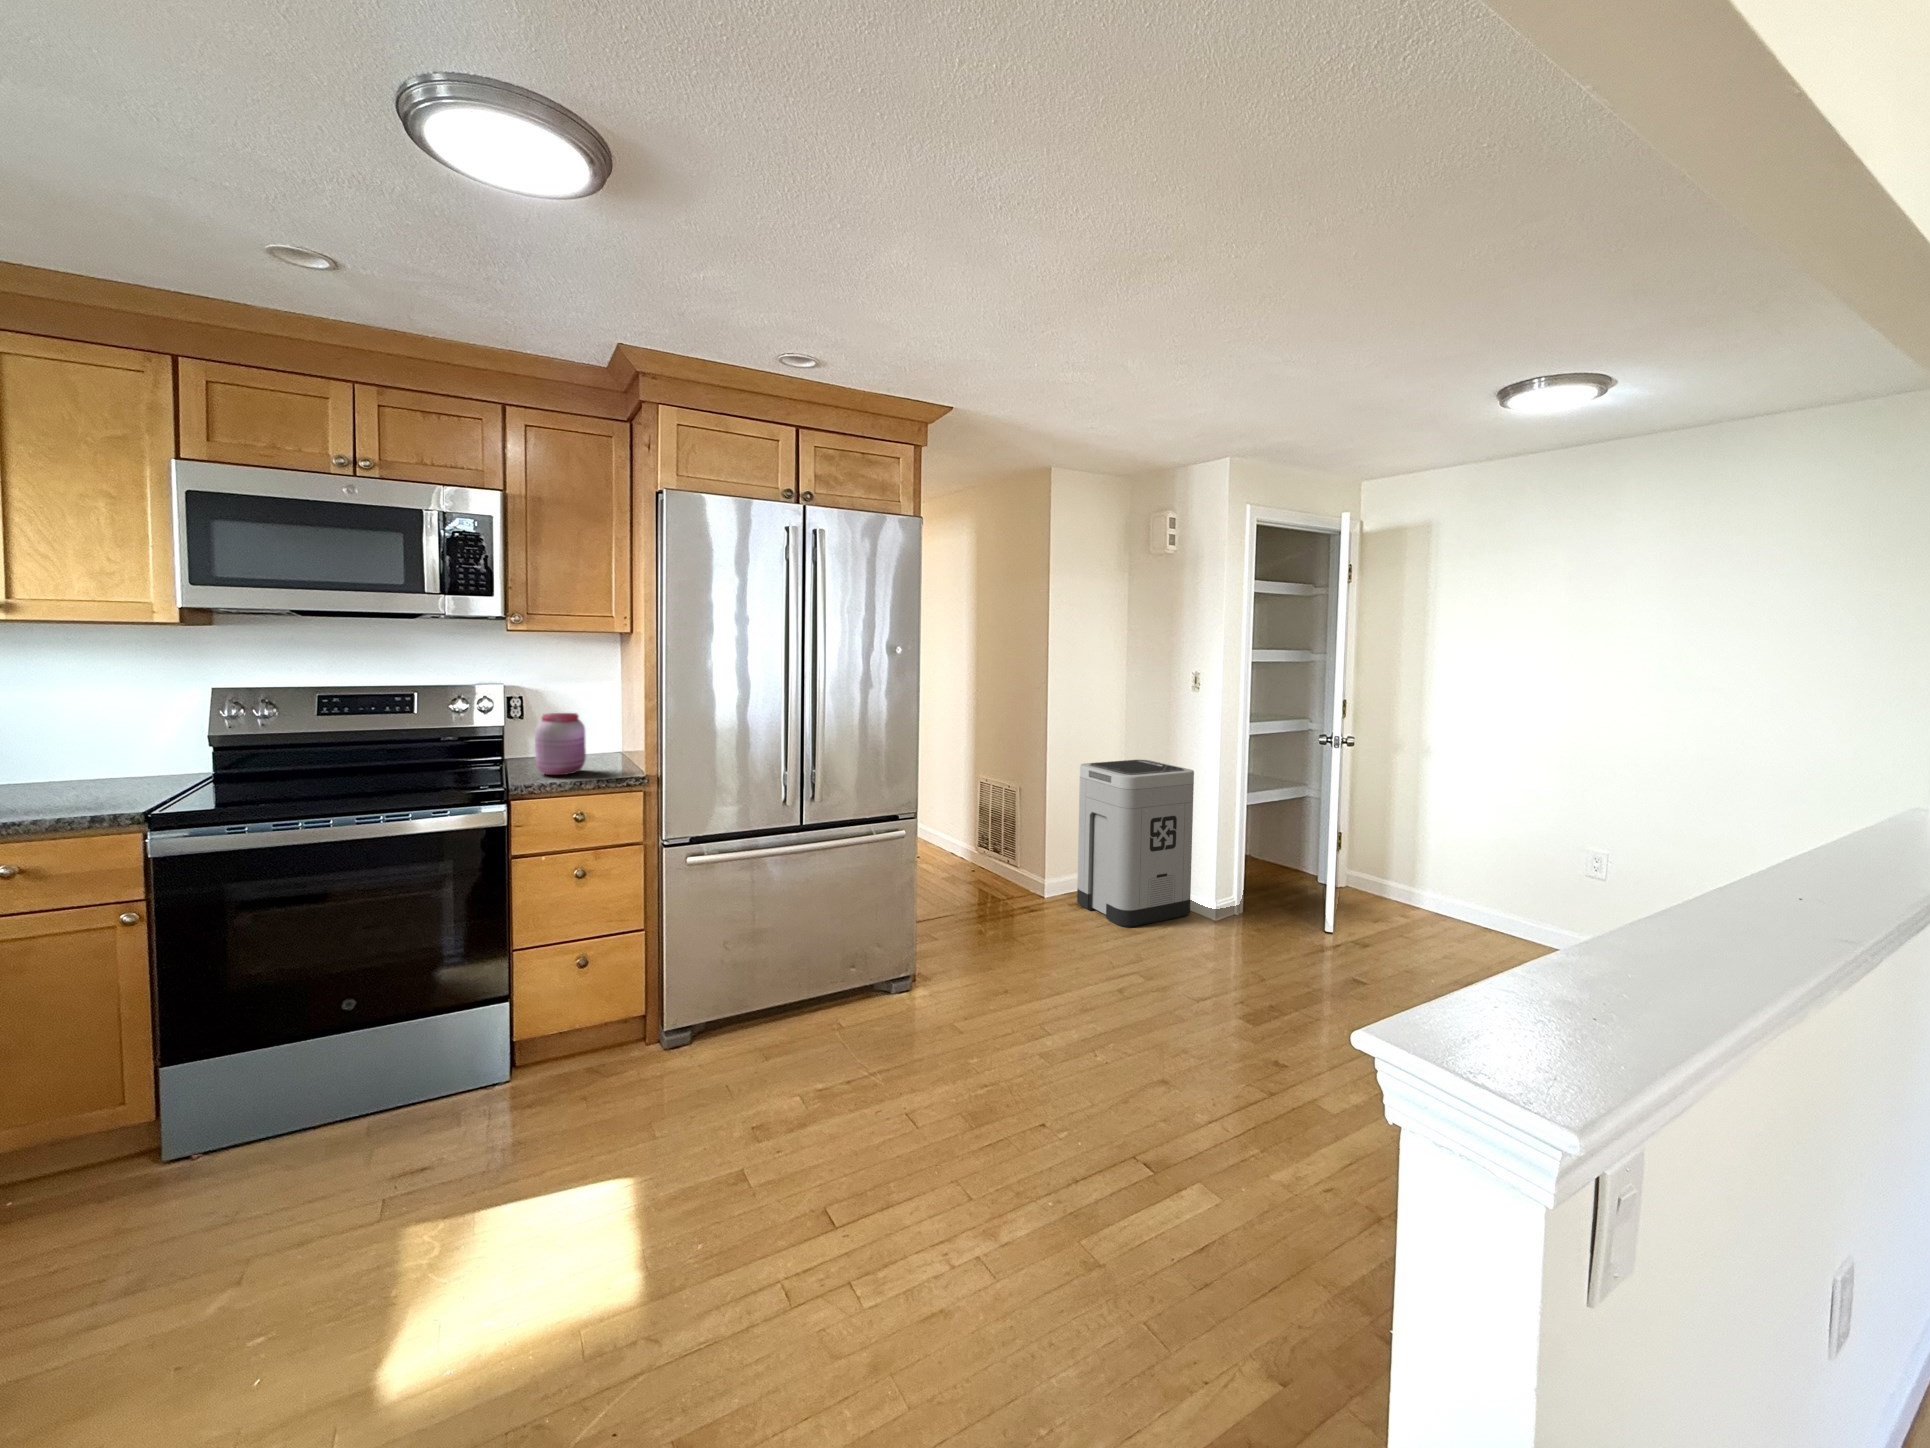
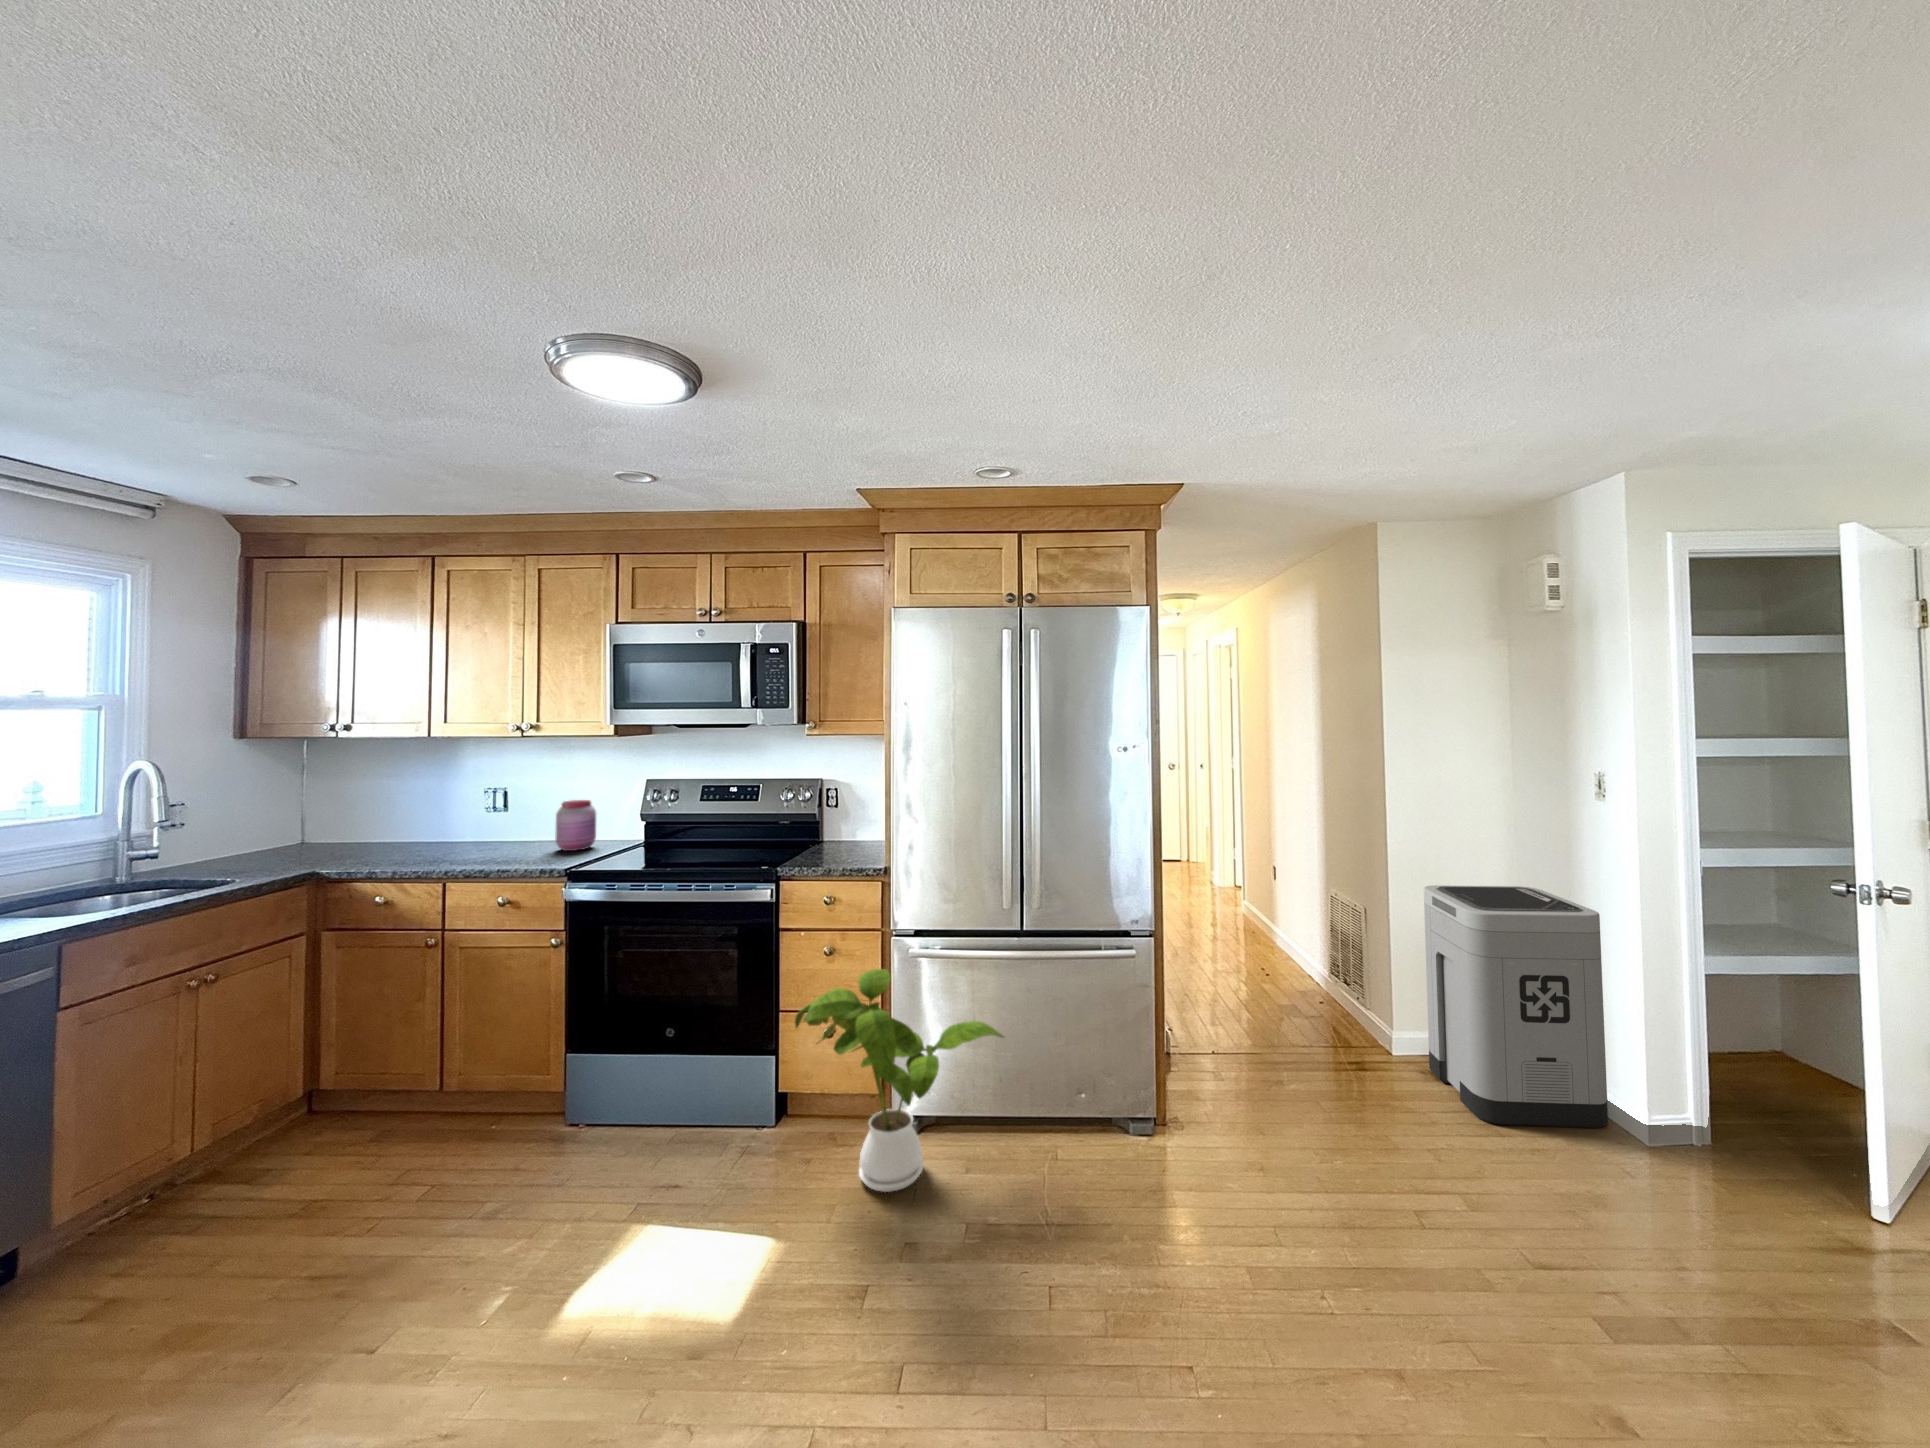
jar: present [535,713,586,775] -> present [555,800,596,851]
house plant: none [577,872,801,1093] -> present [795,969,1004,1192]

